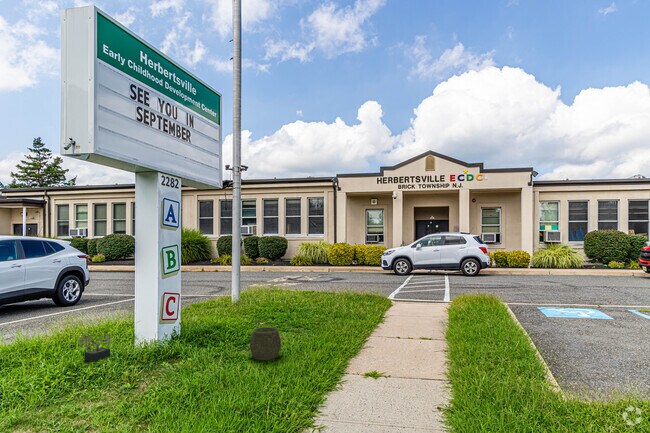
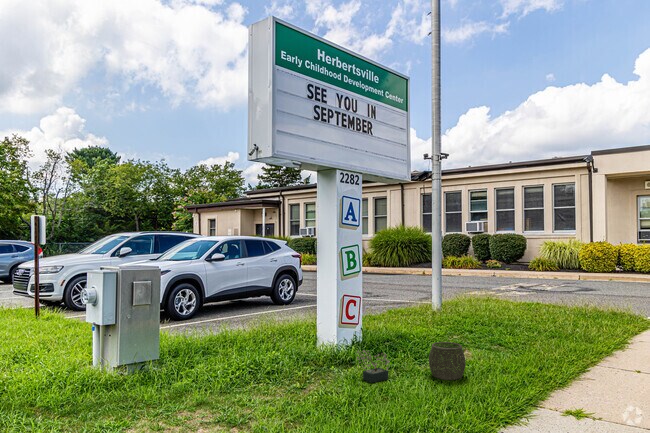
decorative plant: present [78,333,113,362] -> present [357,350,390,383]

